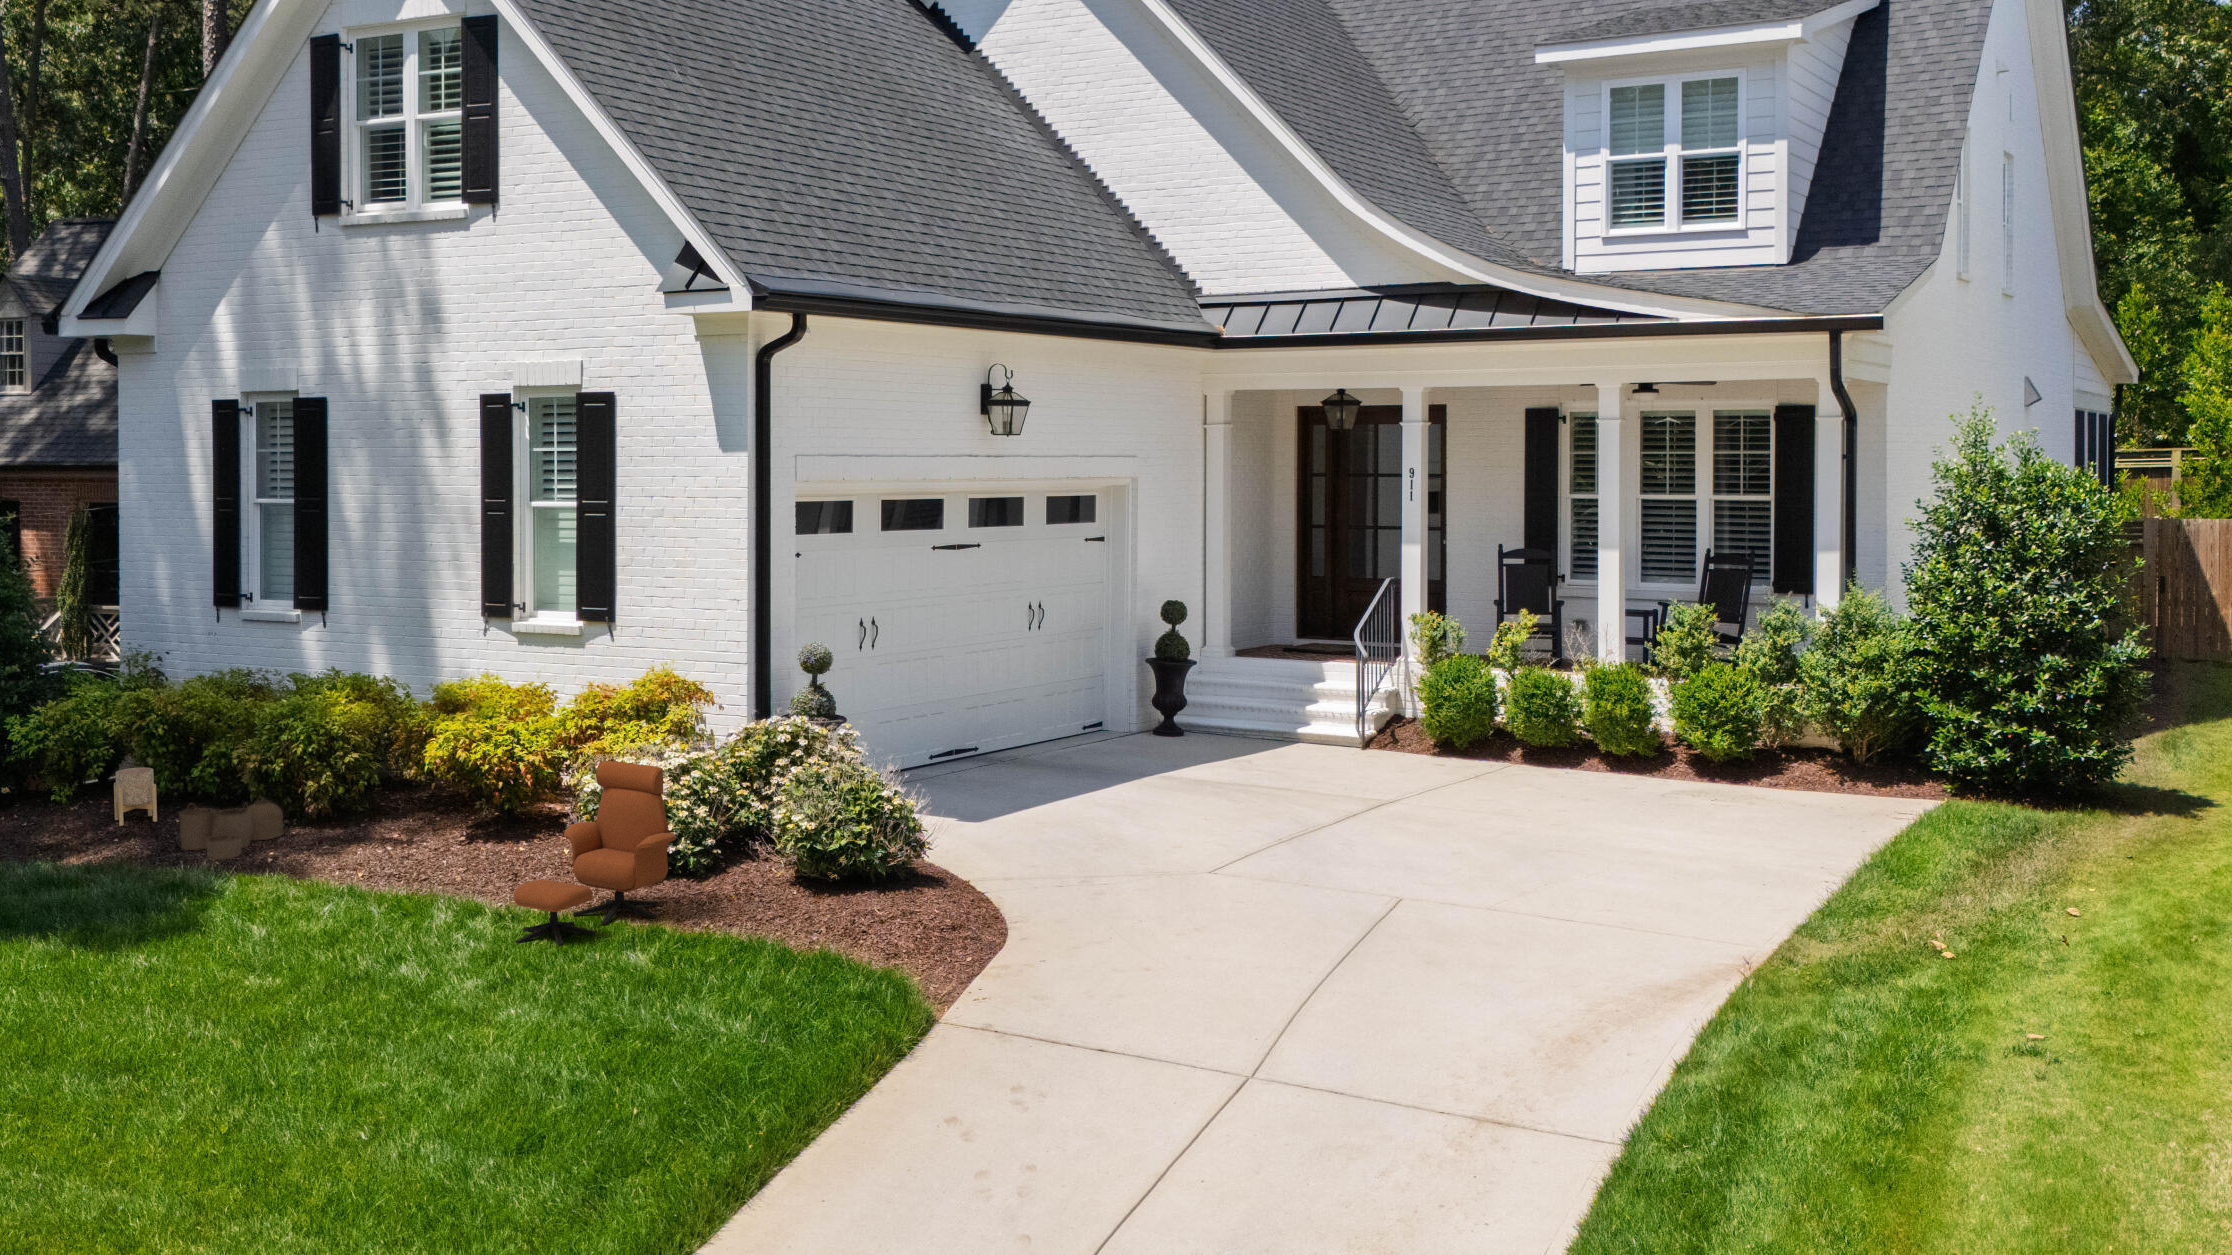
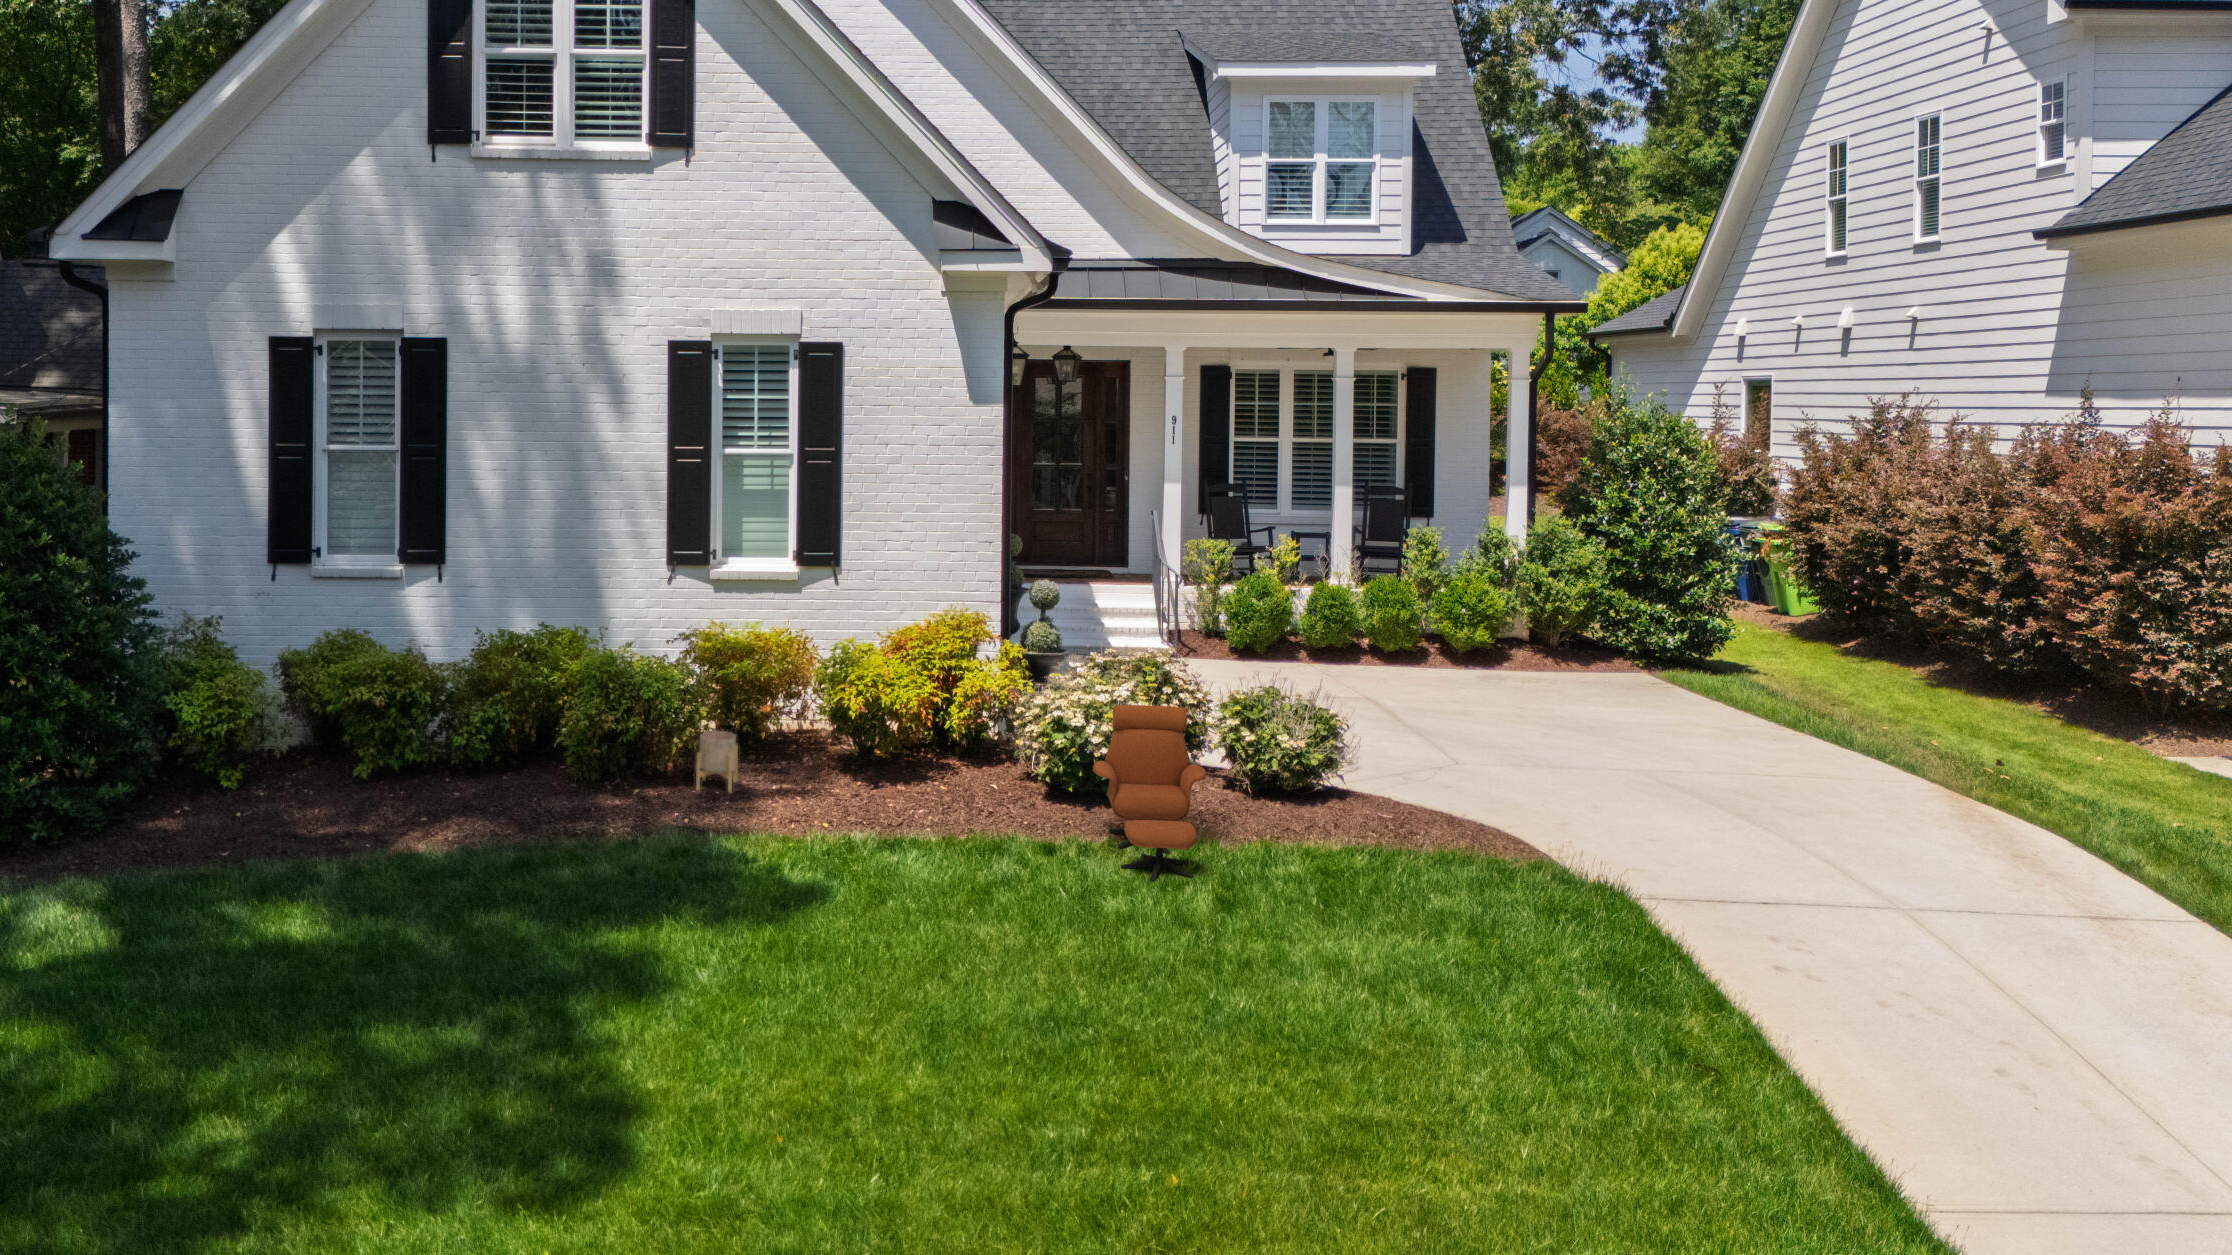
planter: present [114,767,157,826] -> present [696,731,738,793]
woven basket: present [179,800,283,859] -> none [548,766,641,838]

